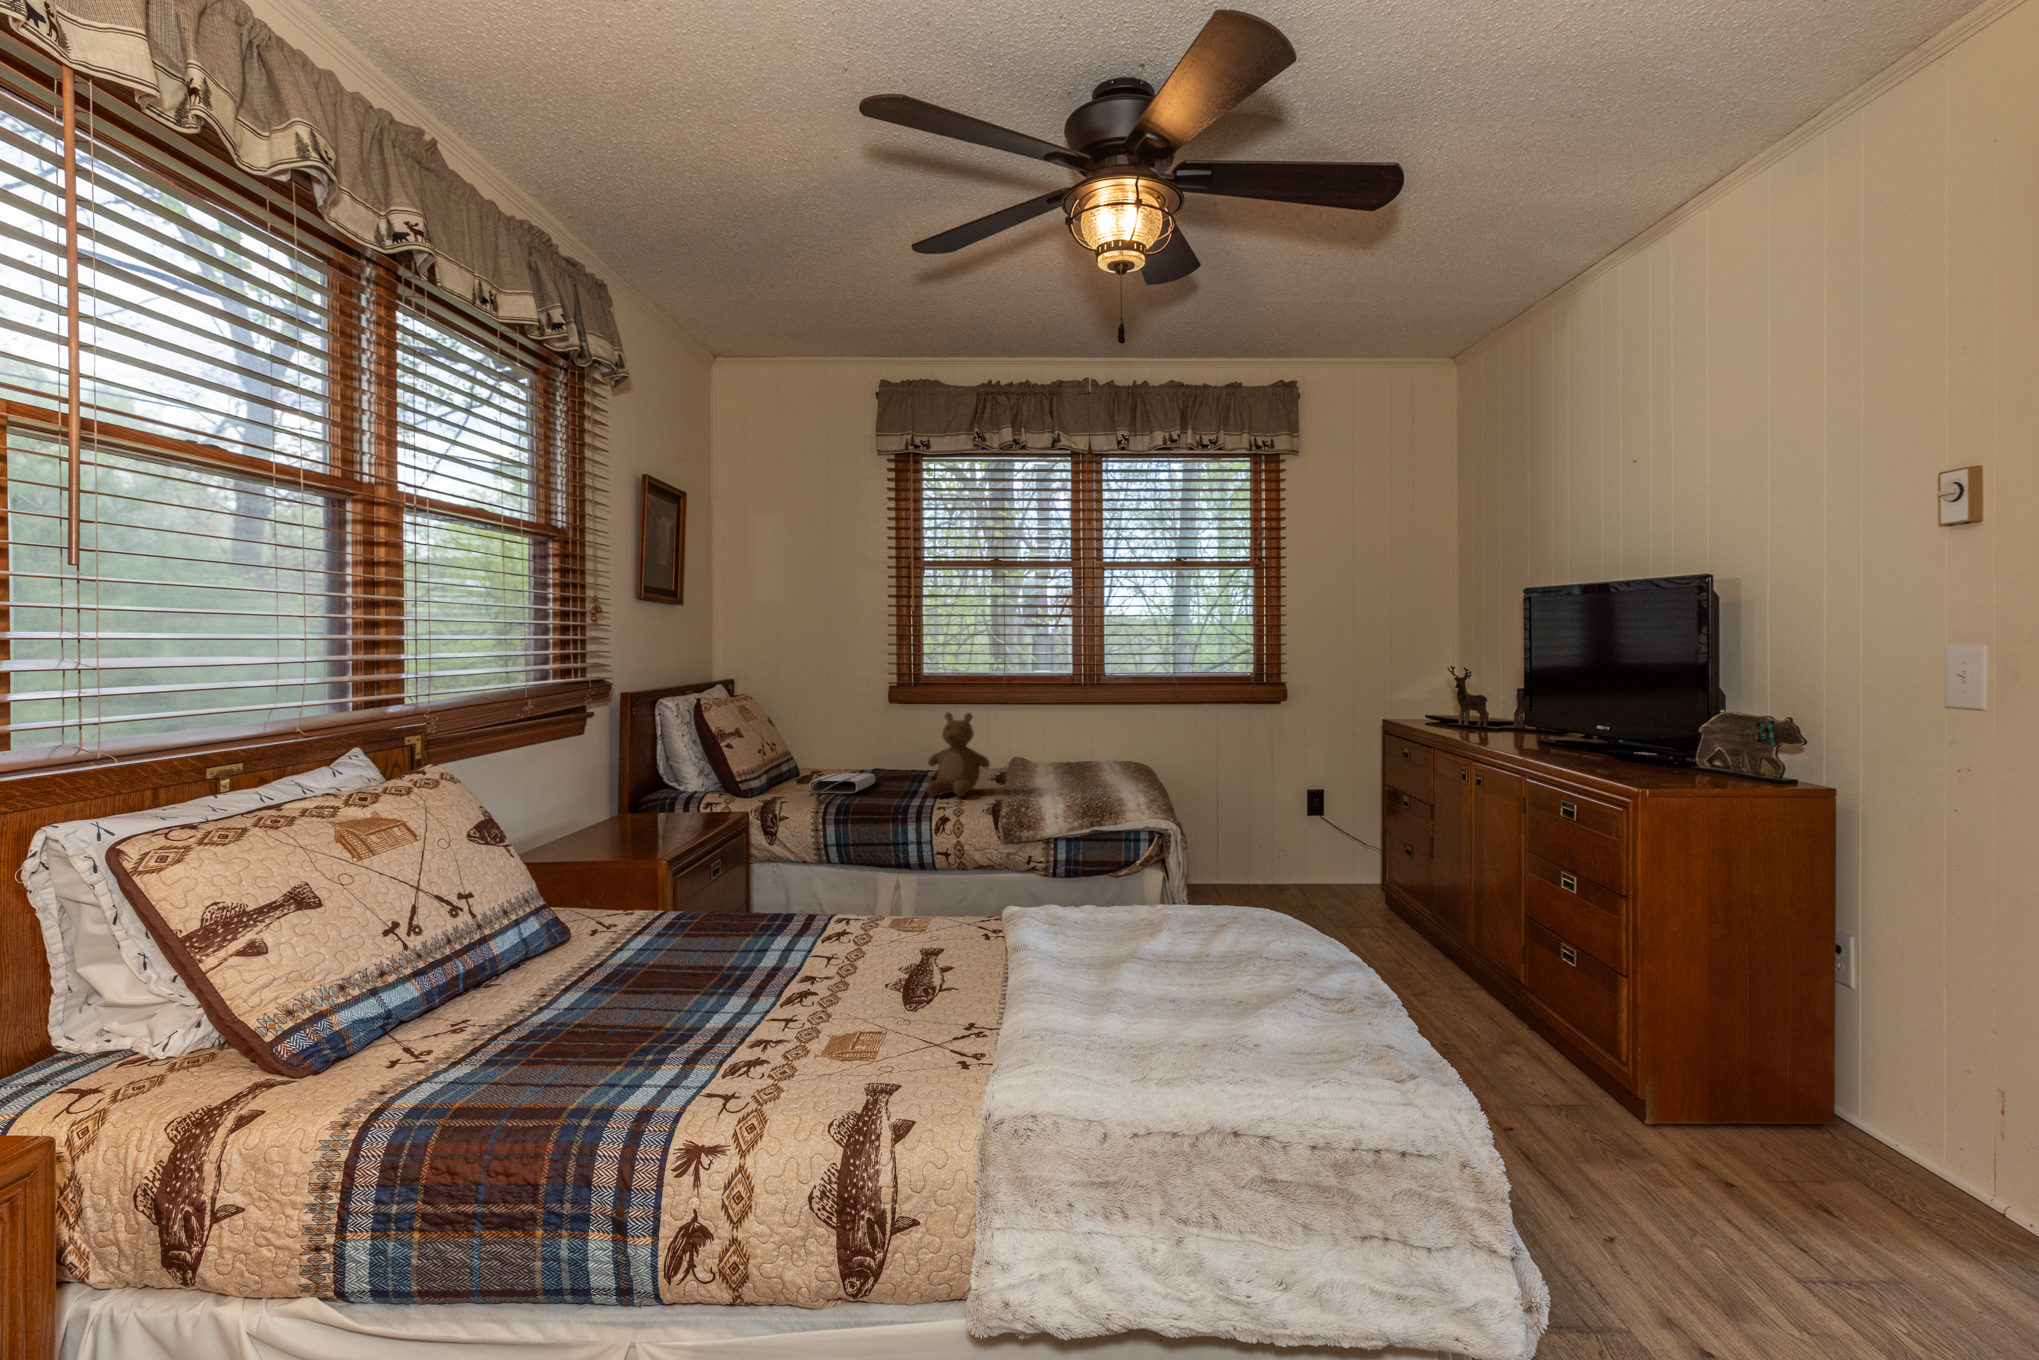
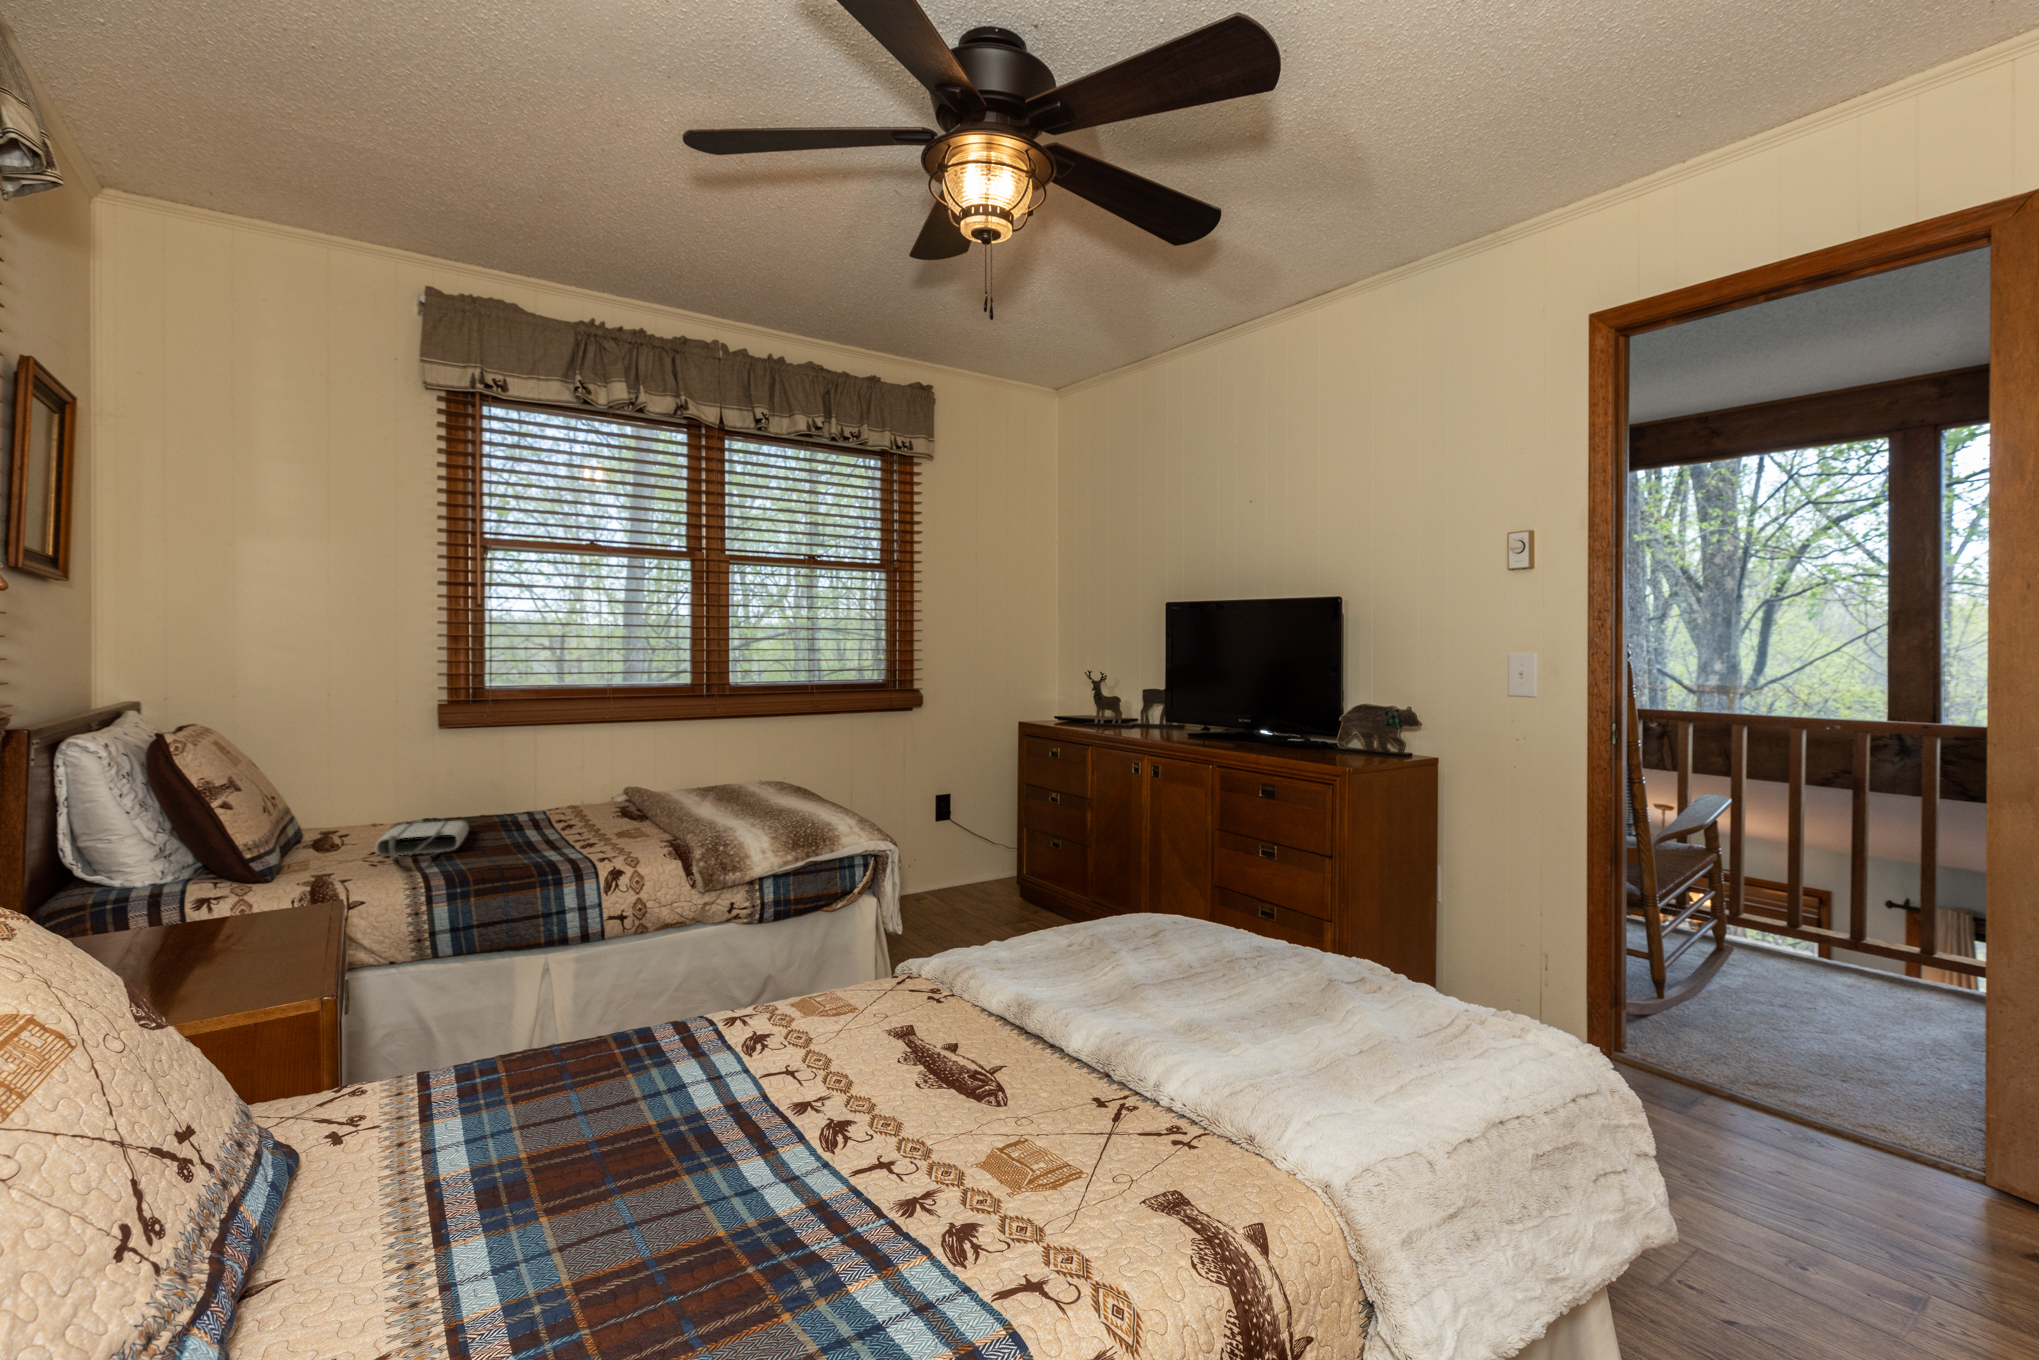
teddy bear: present [926,712,990,796] -> none [561,733,653,842]

